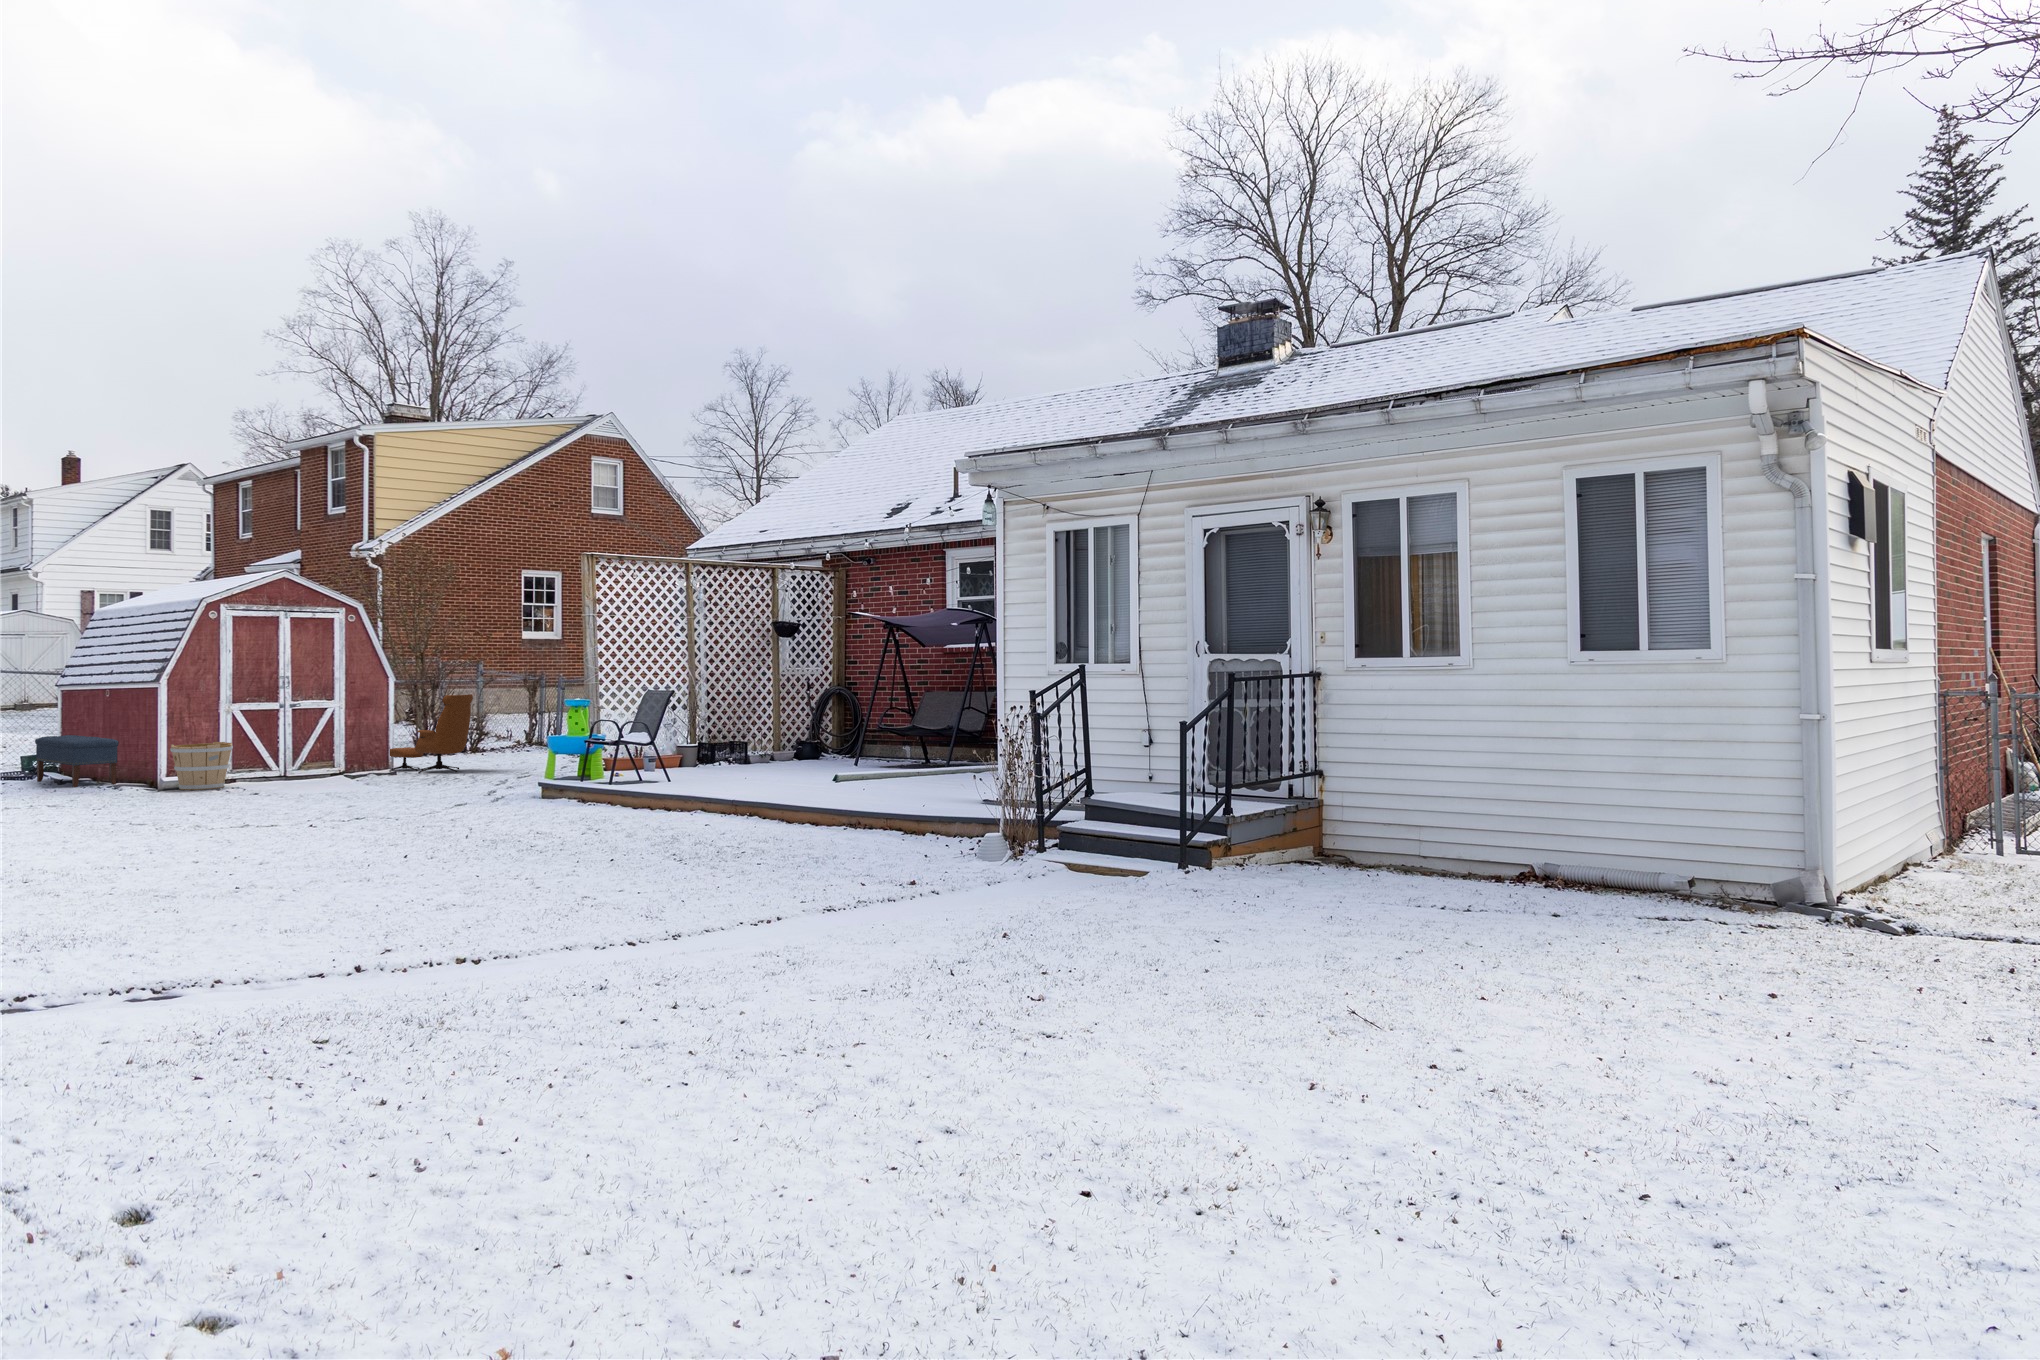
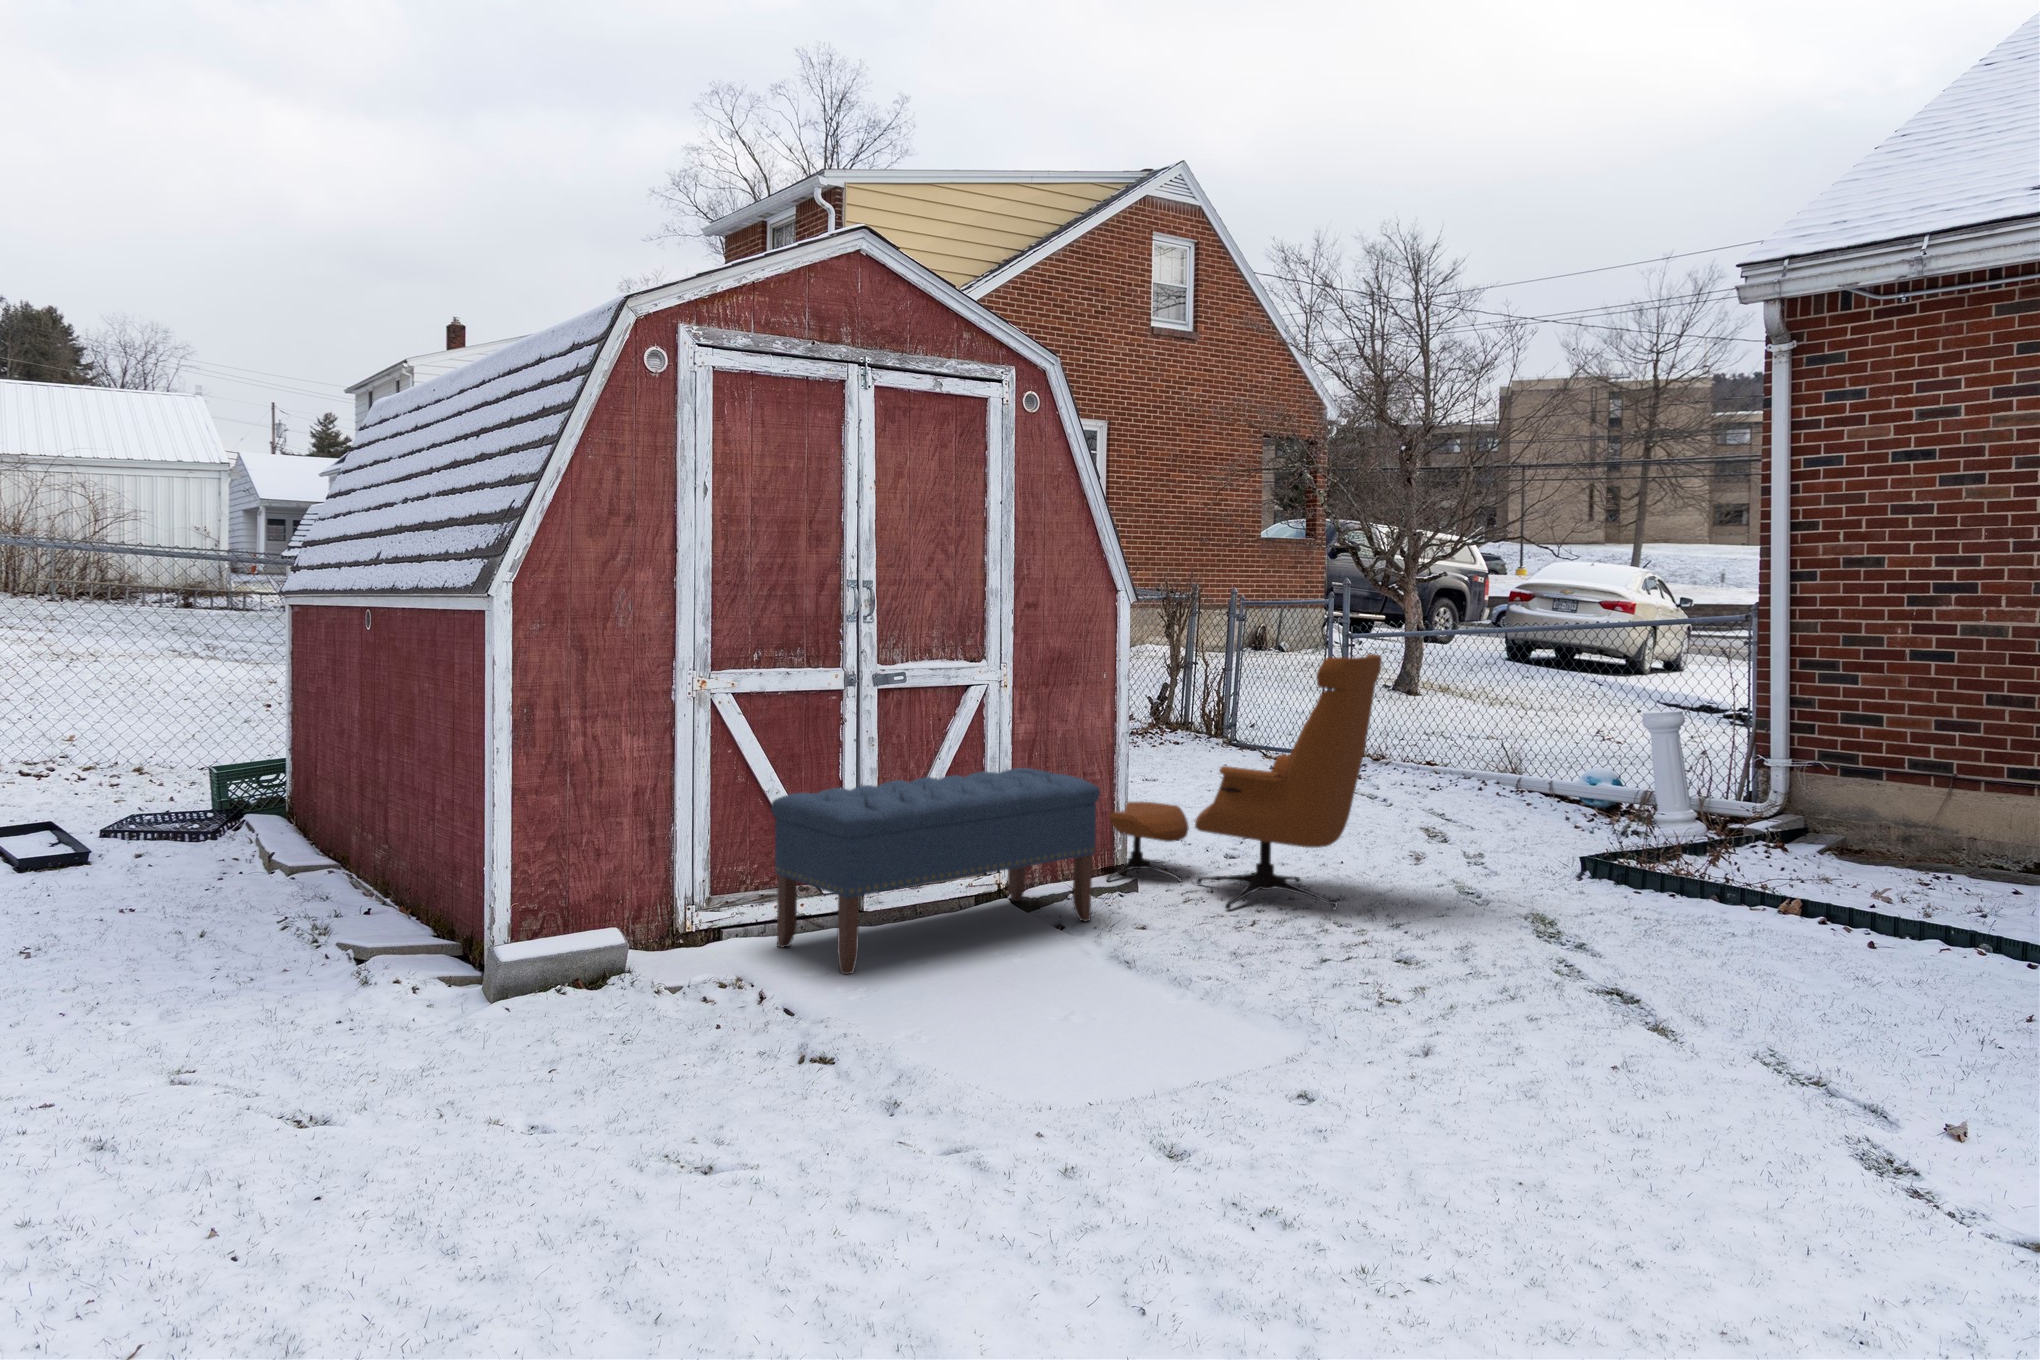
bench: present [35,735,119,787] -> present [771,768,1100,975]
wooden bucket: present [170,742,233,790] -> none [522,812,724,1017]

